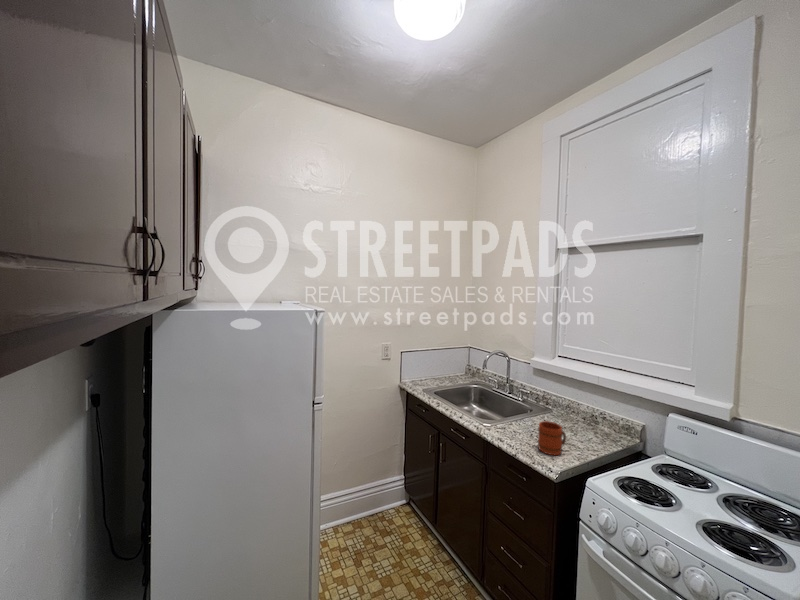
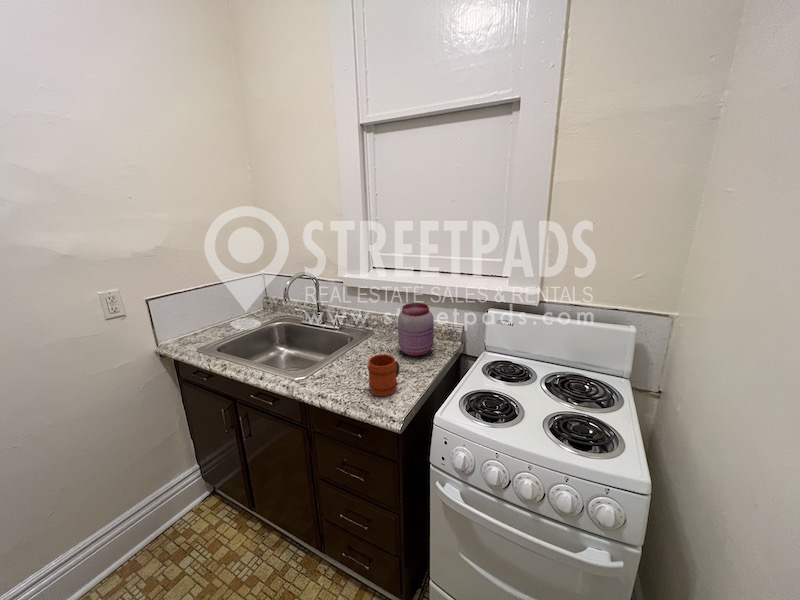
jar: none [571,390,608,439] -> present [398,303,434,356]

